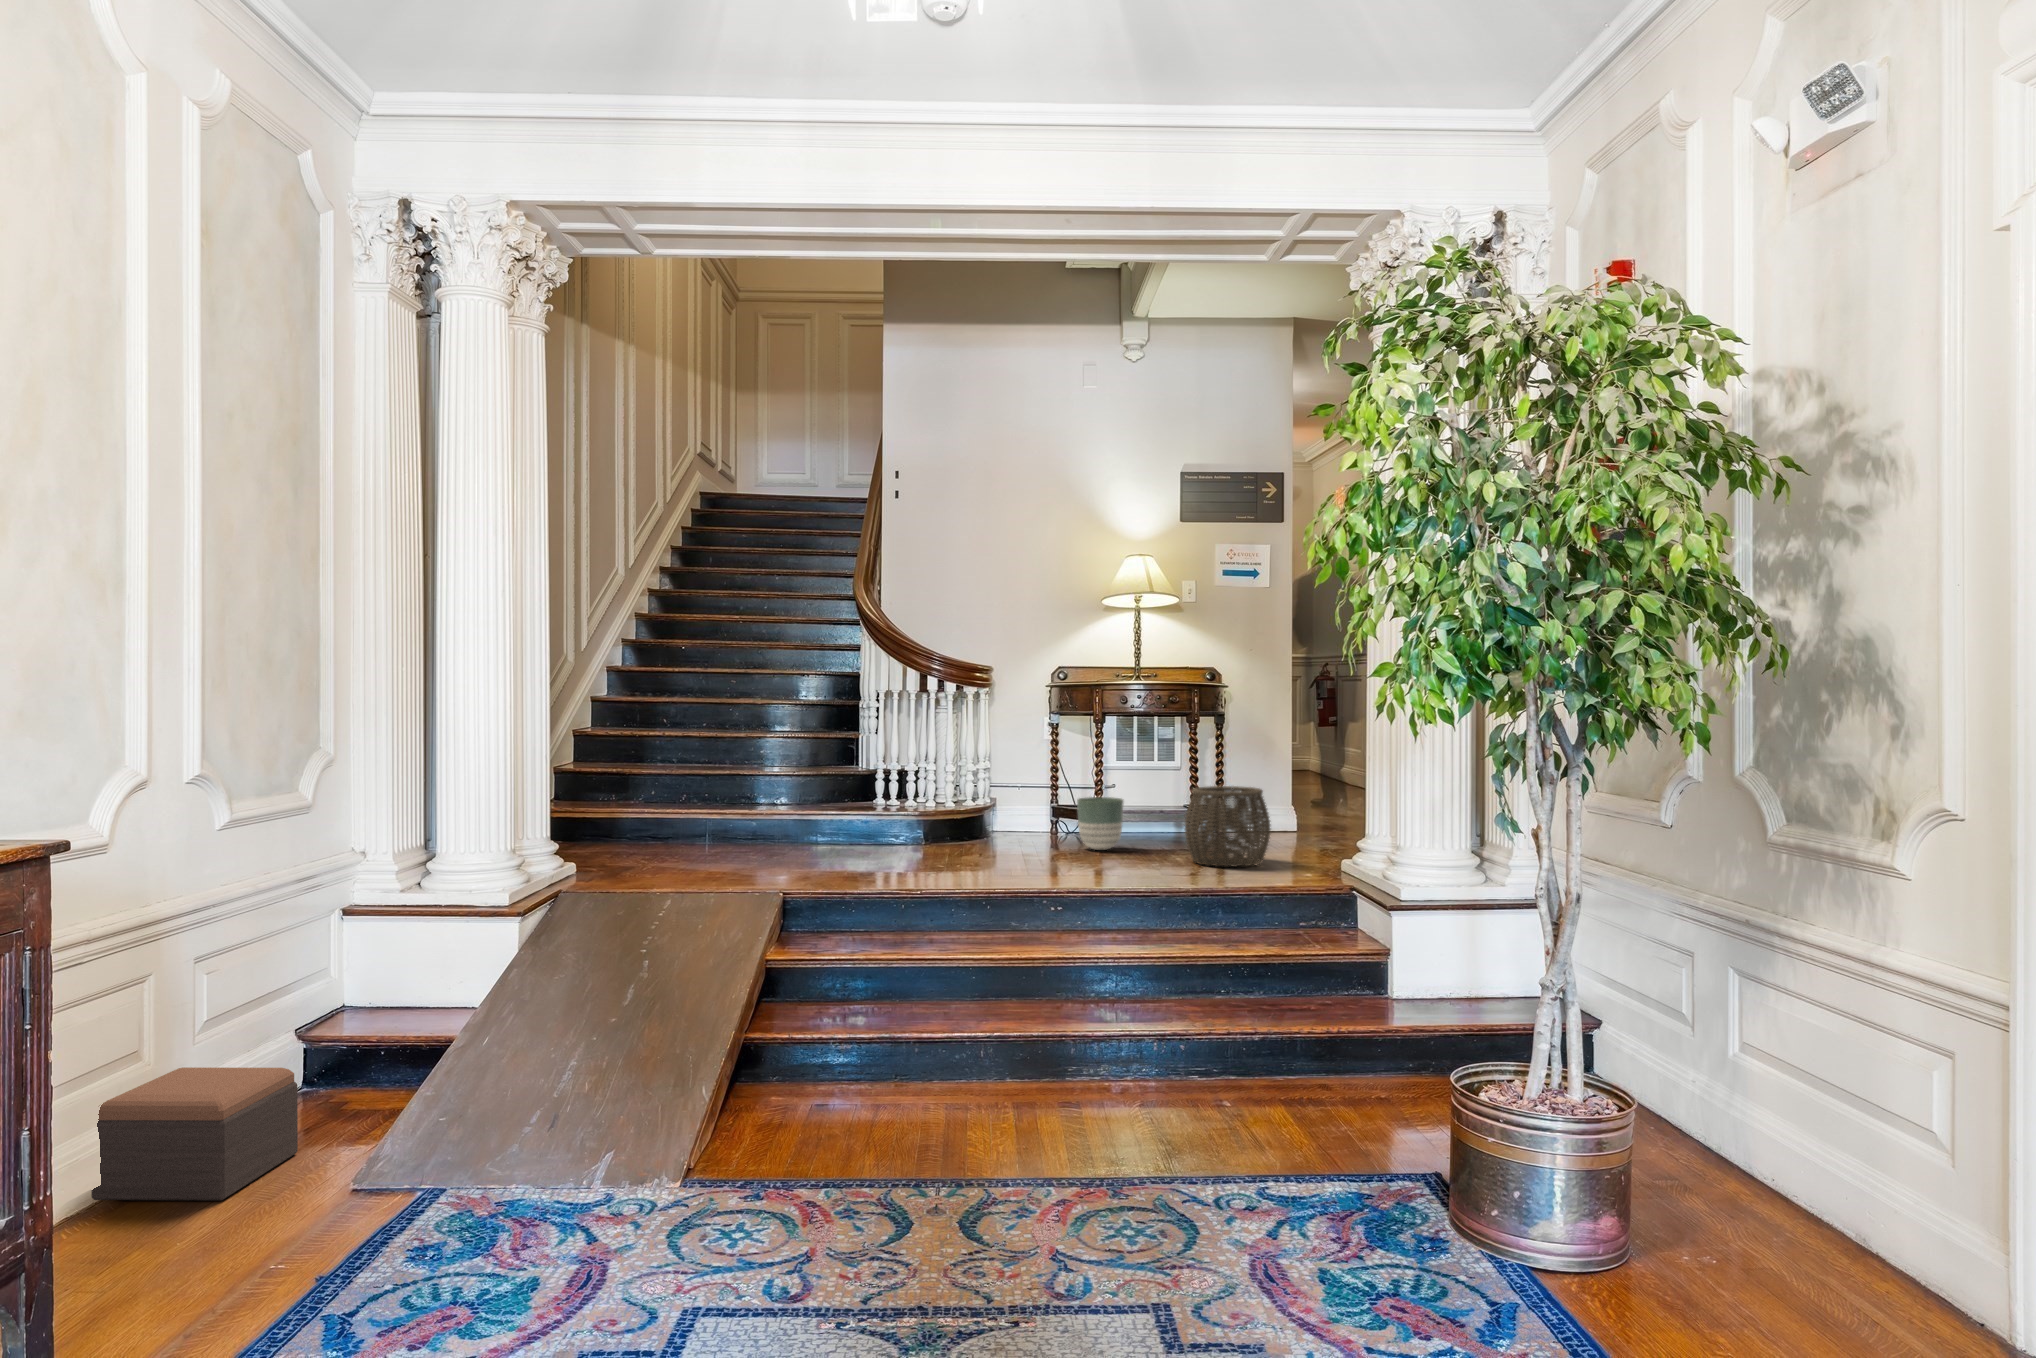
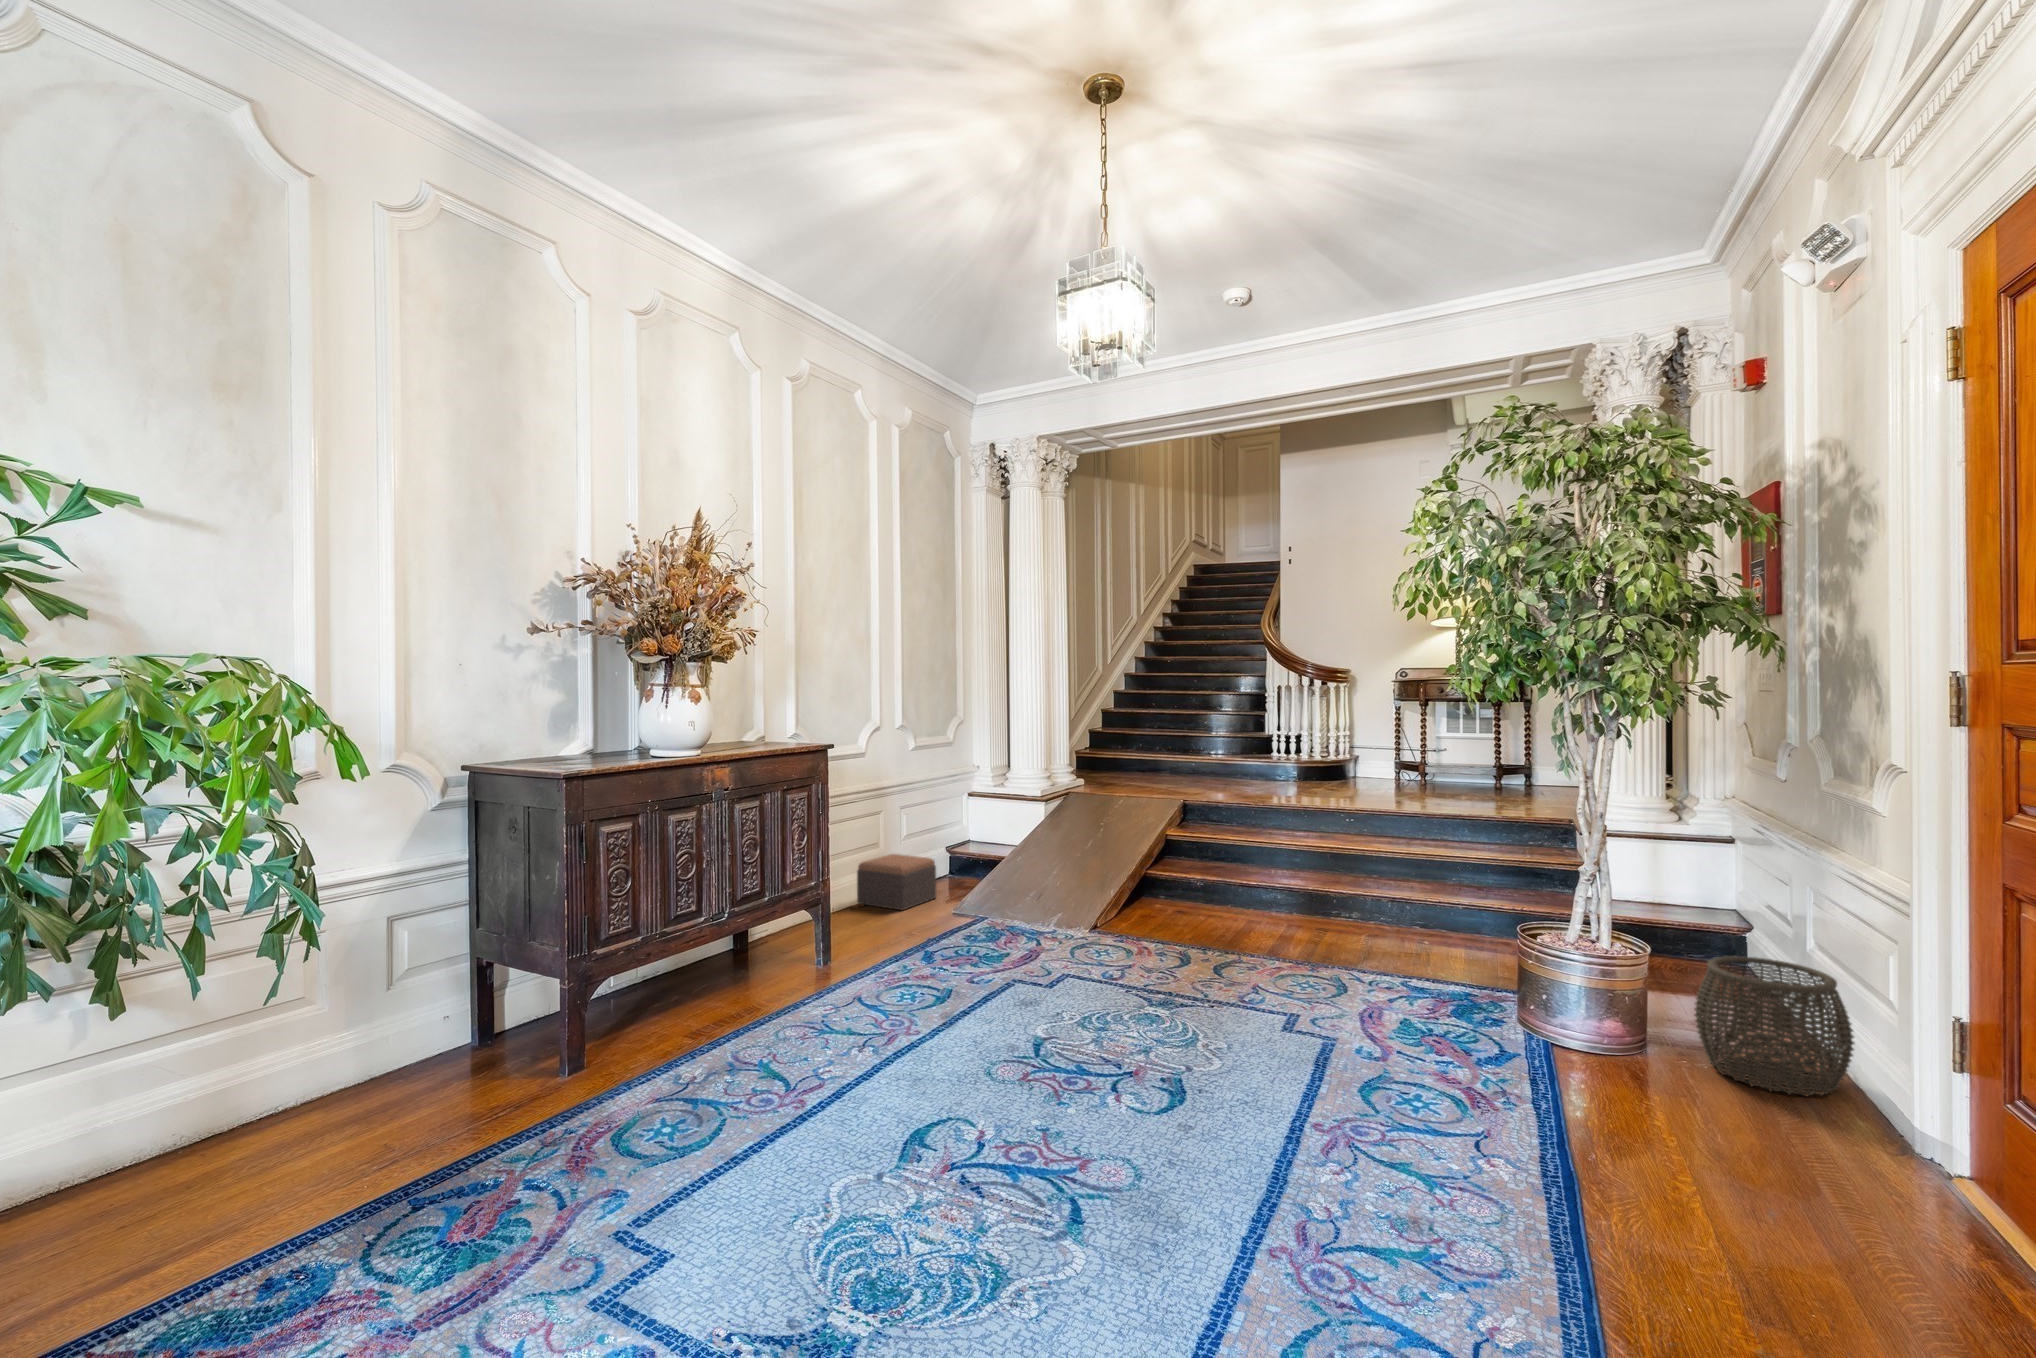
woven basket: present [1185,786,1271,867] -> present [1695,956,1854,1096]
planter: present [1077,797,1124,850] -> none [1398,756,1431,790]

